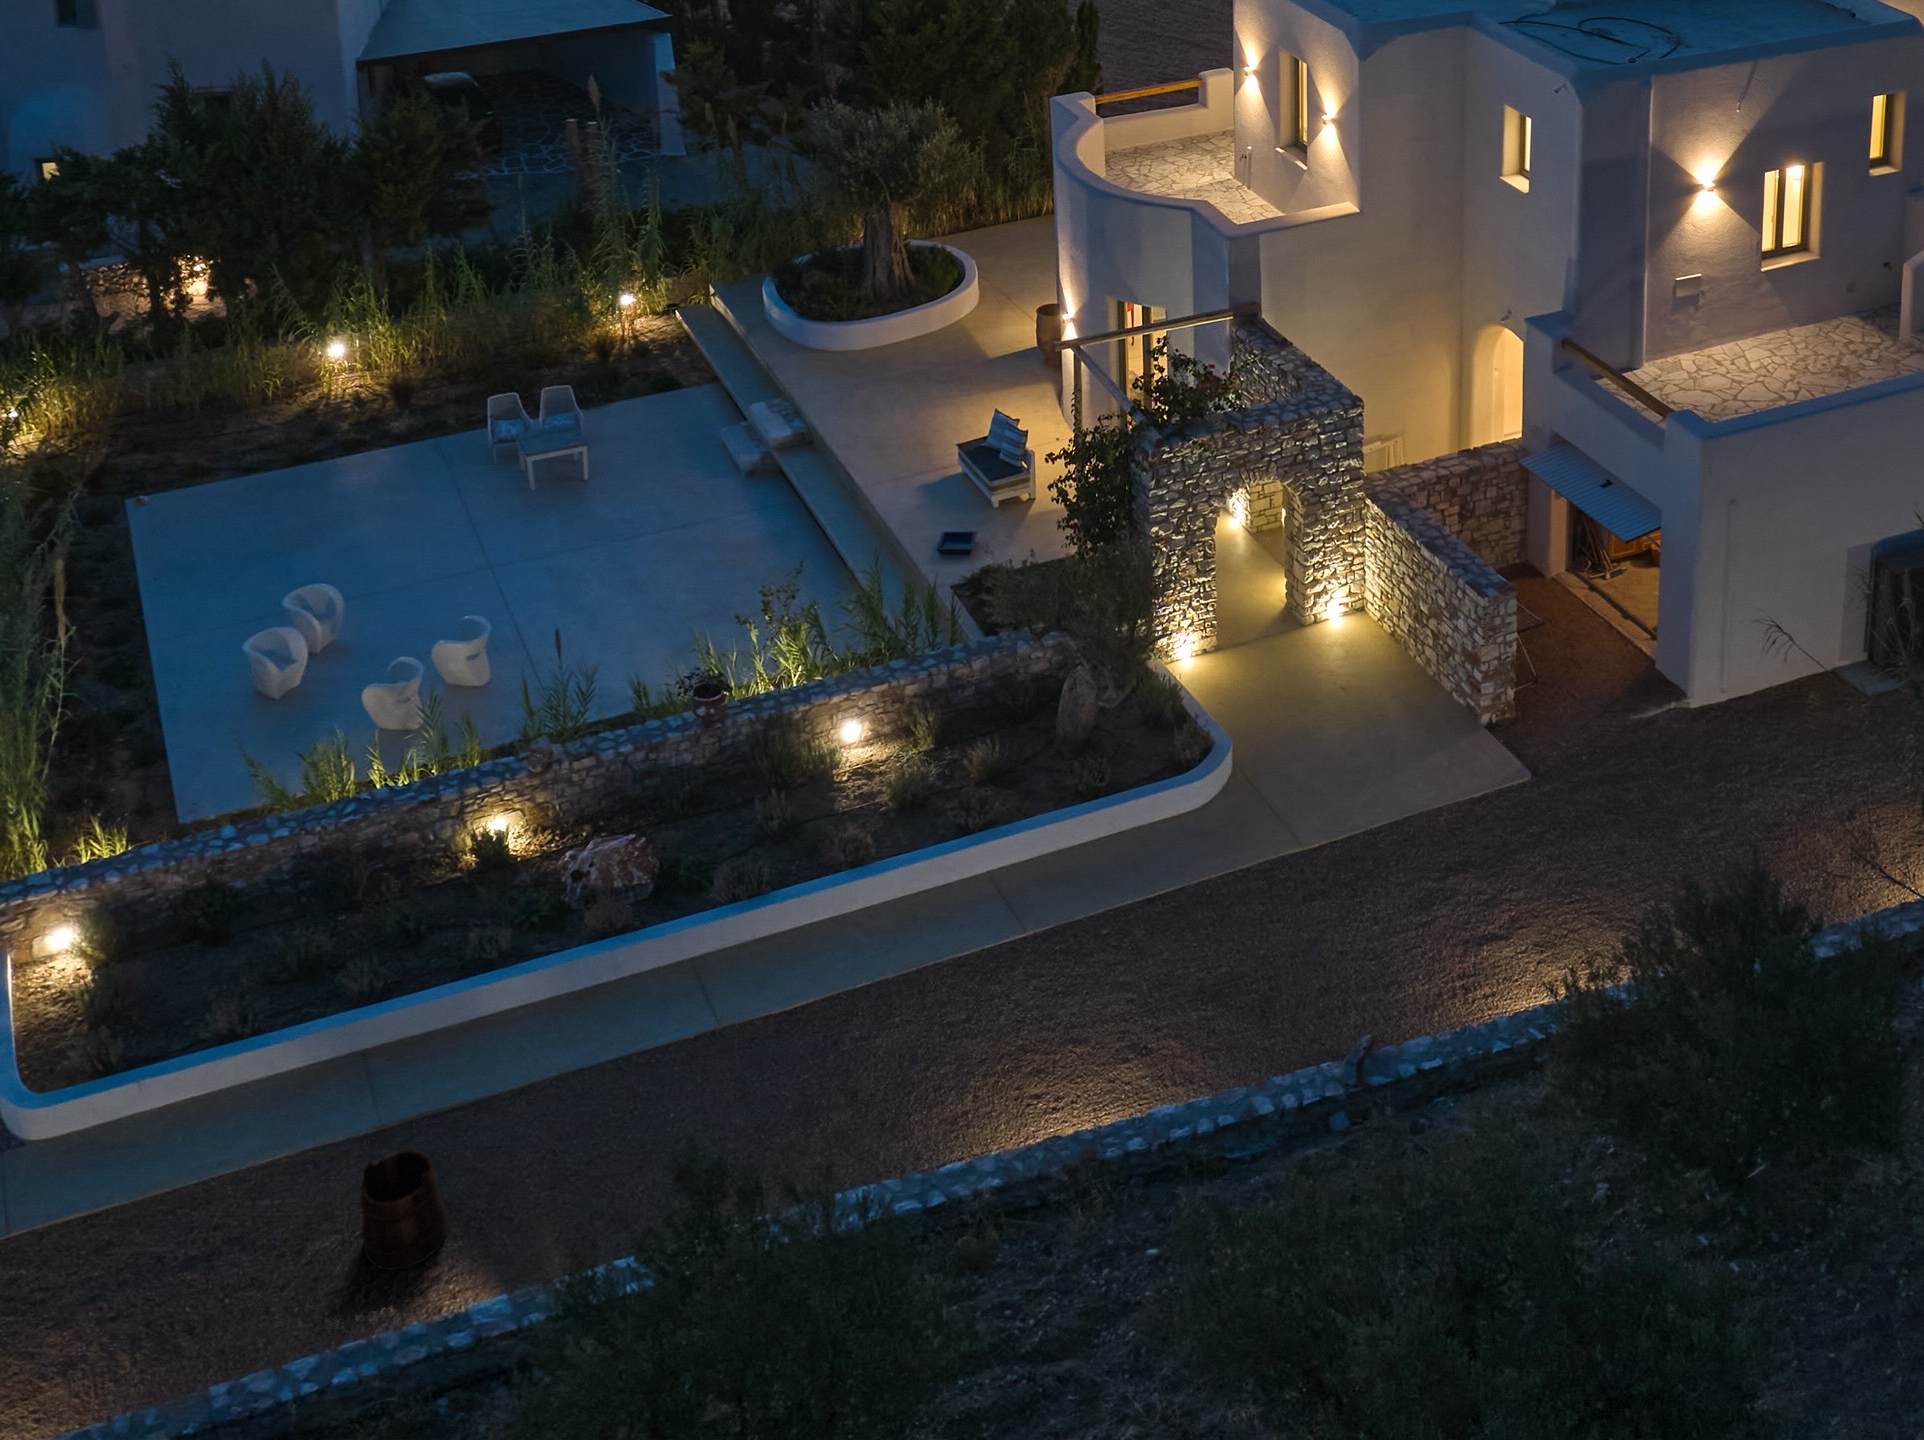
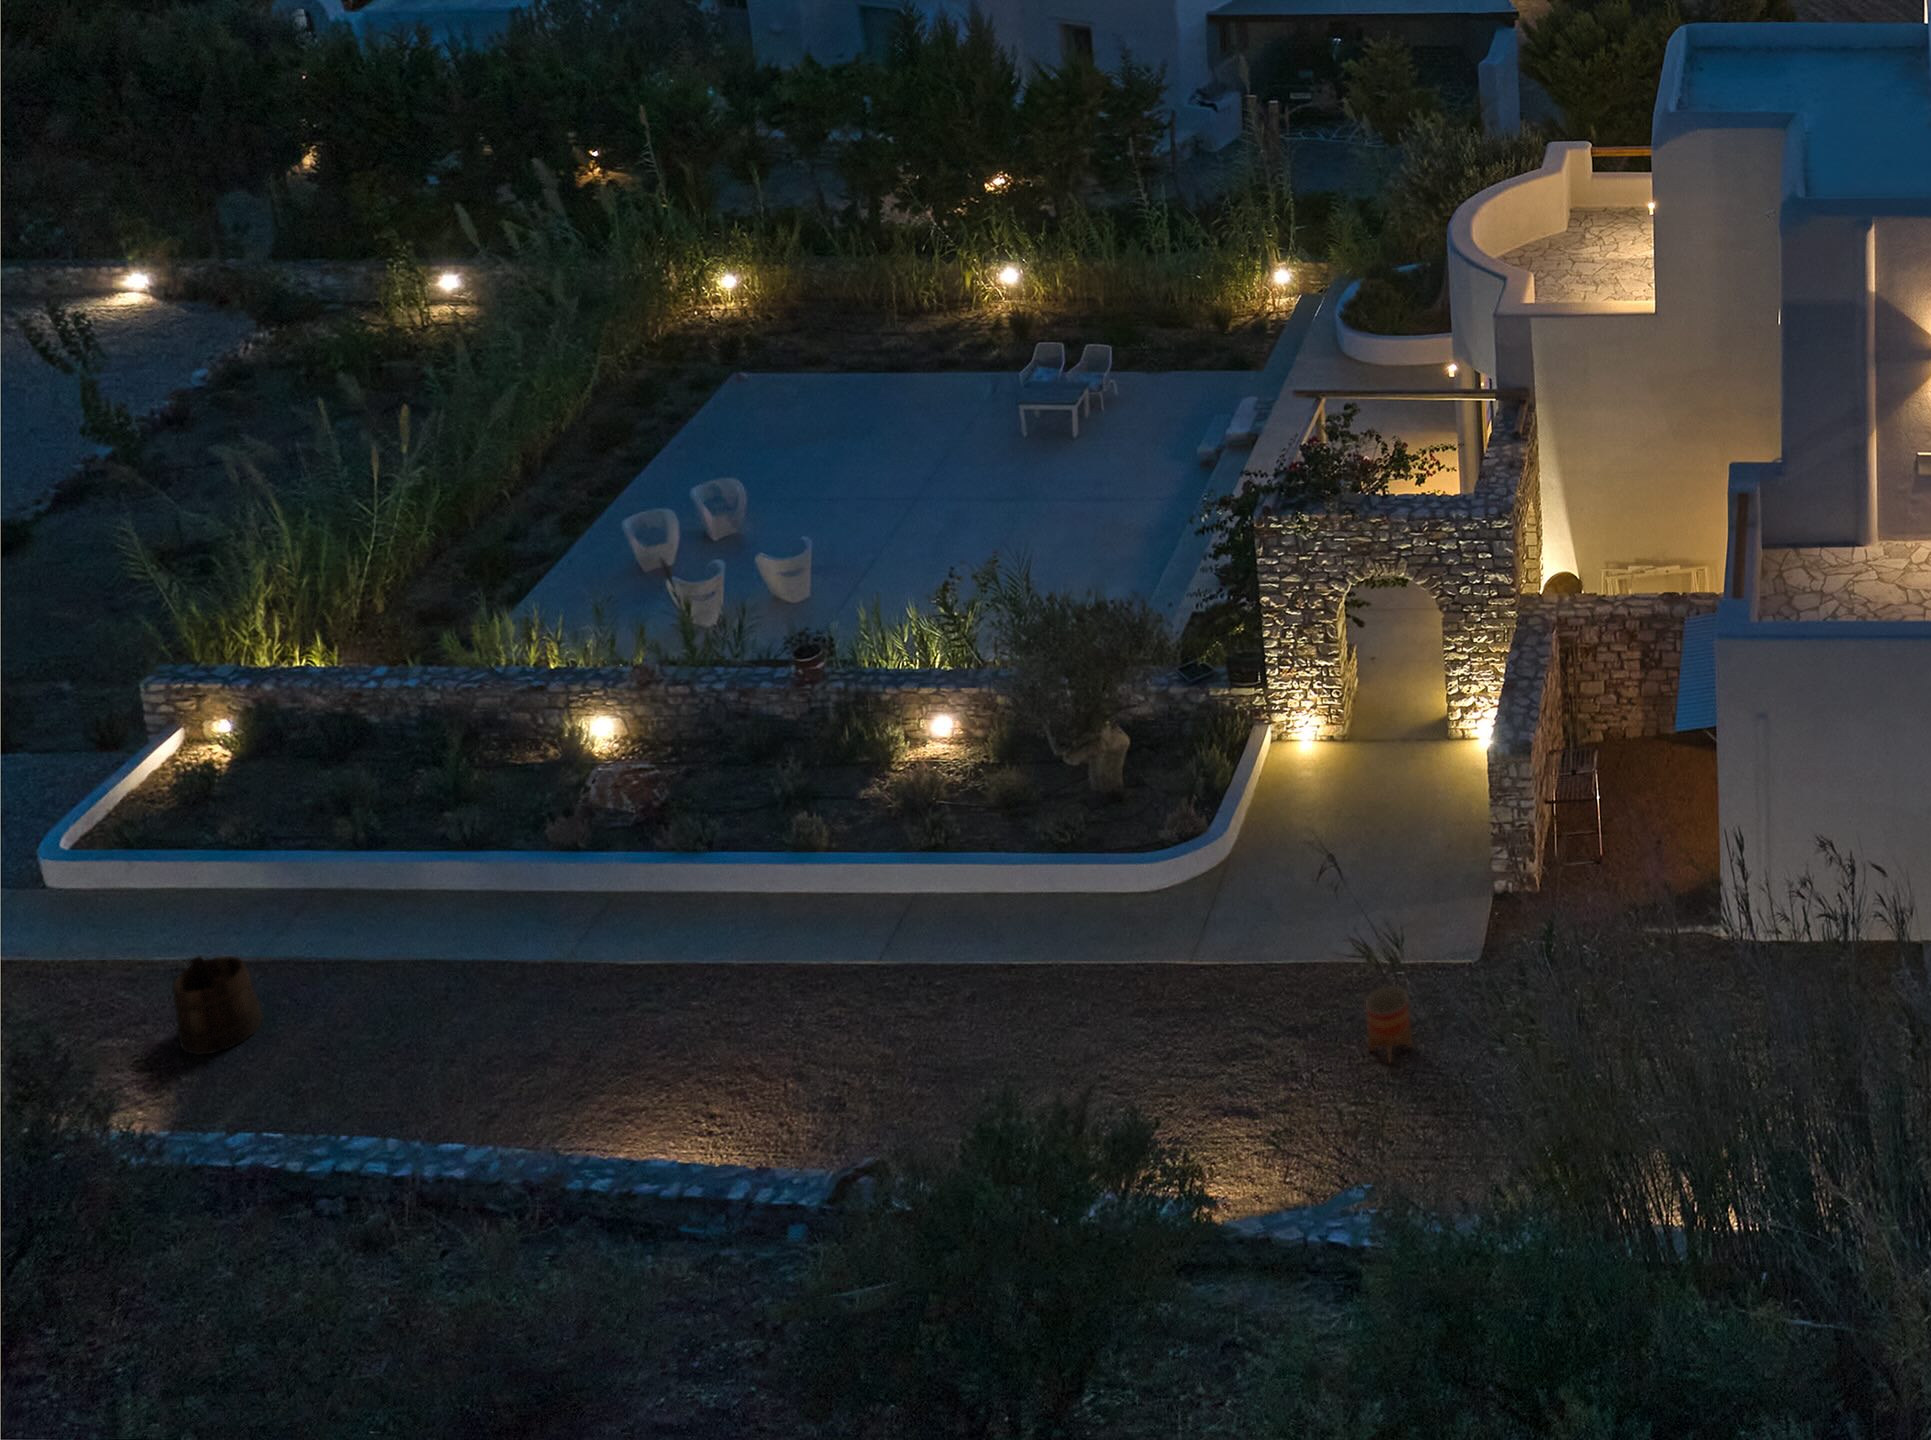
planter: none [1539,823,1578,892] -> present [1366,987,1412,1062]

